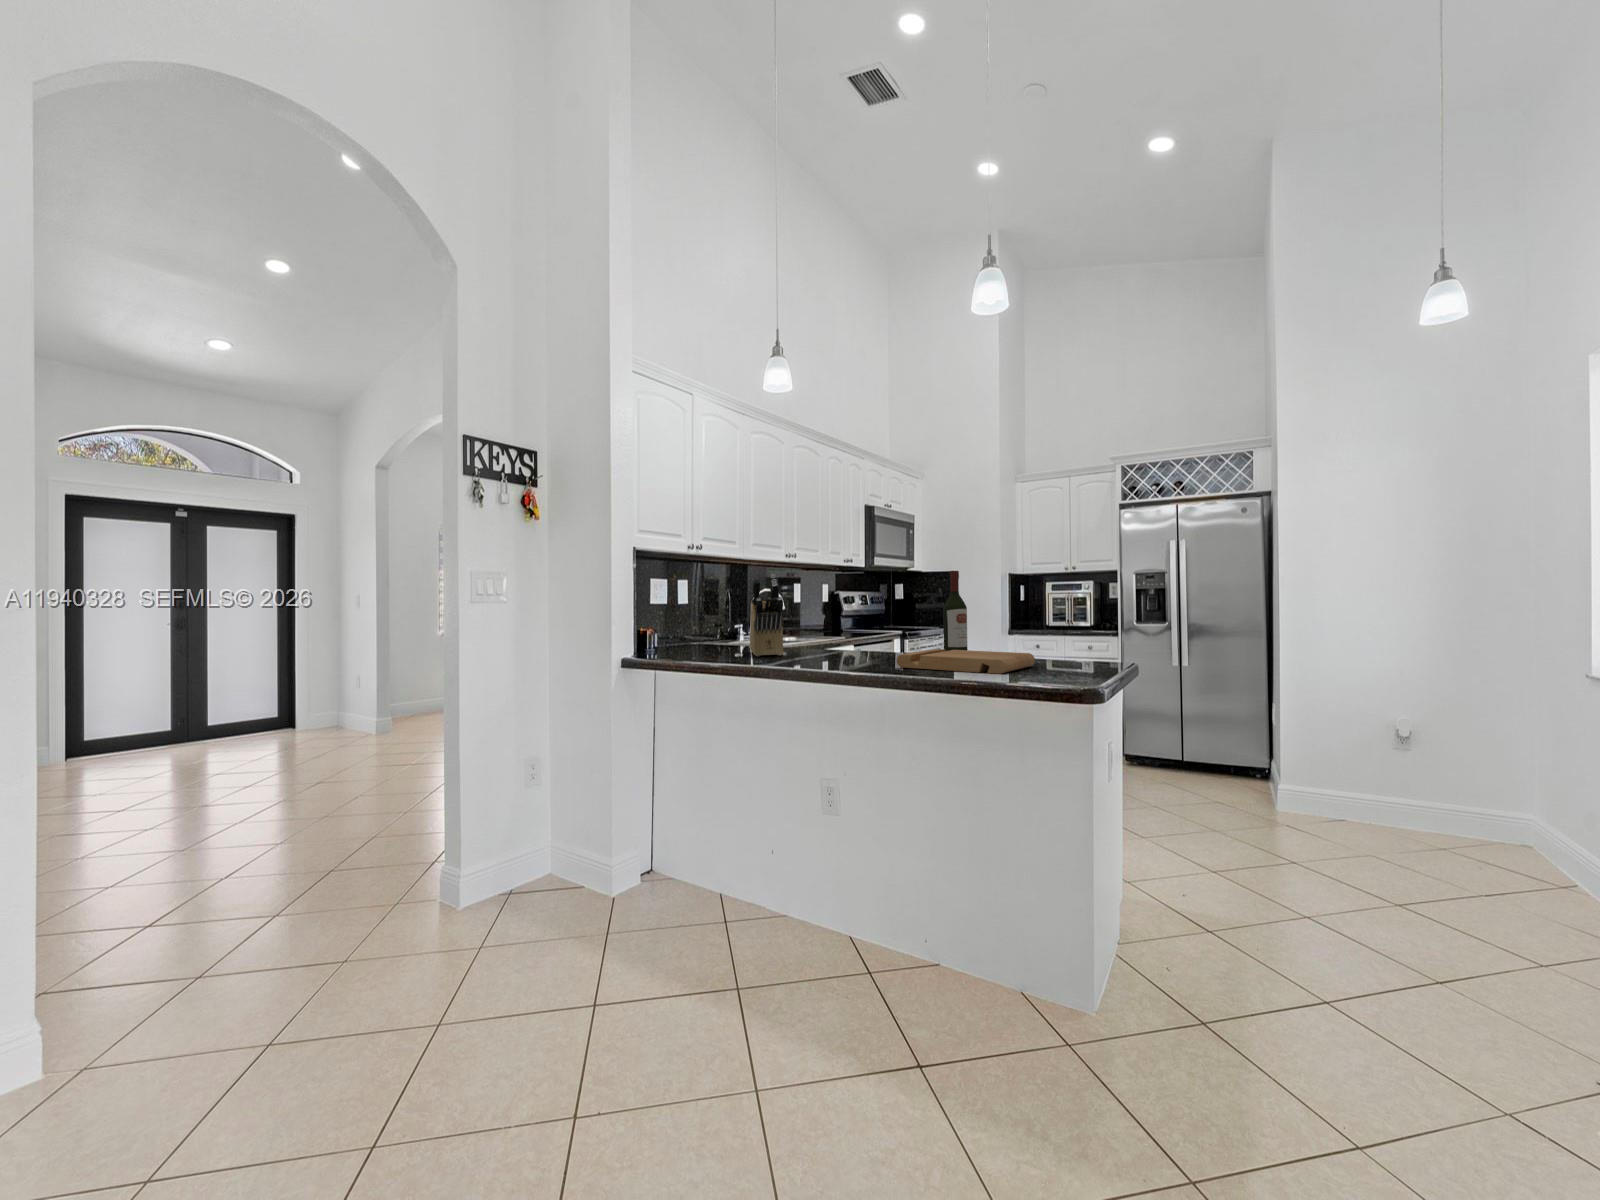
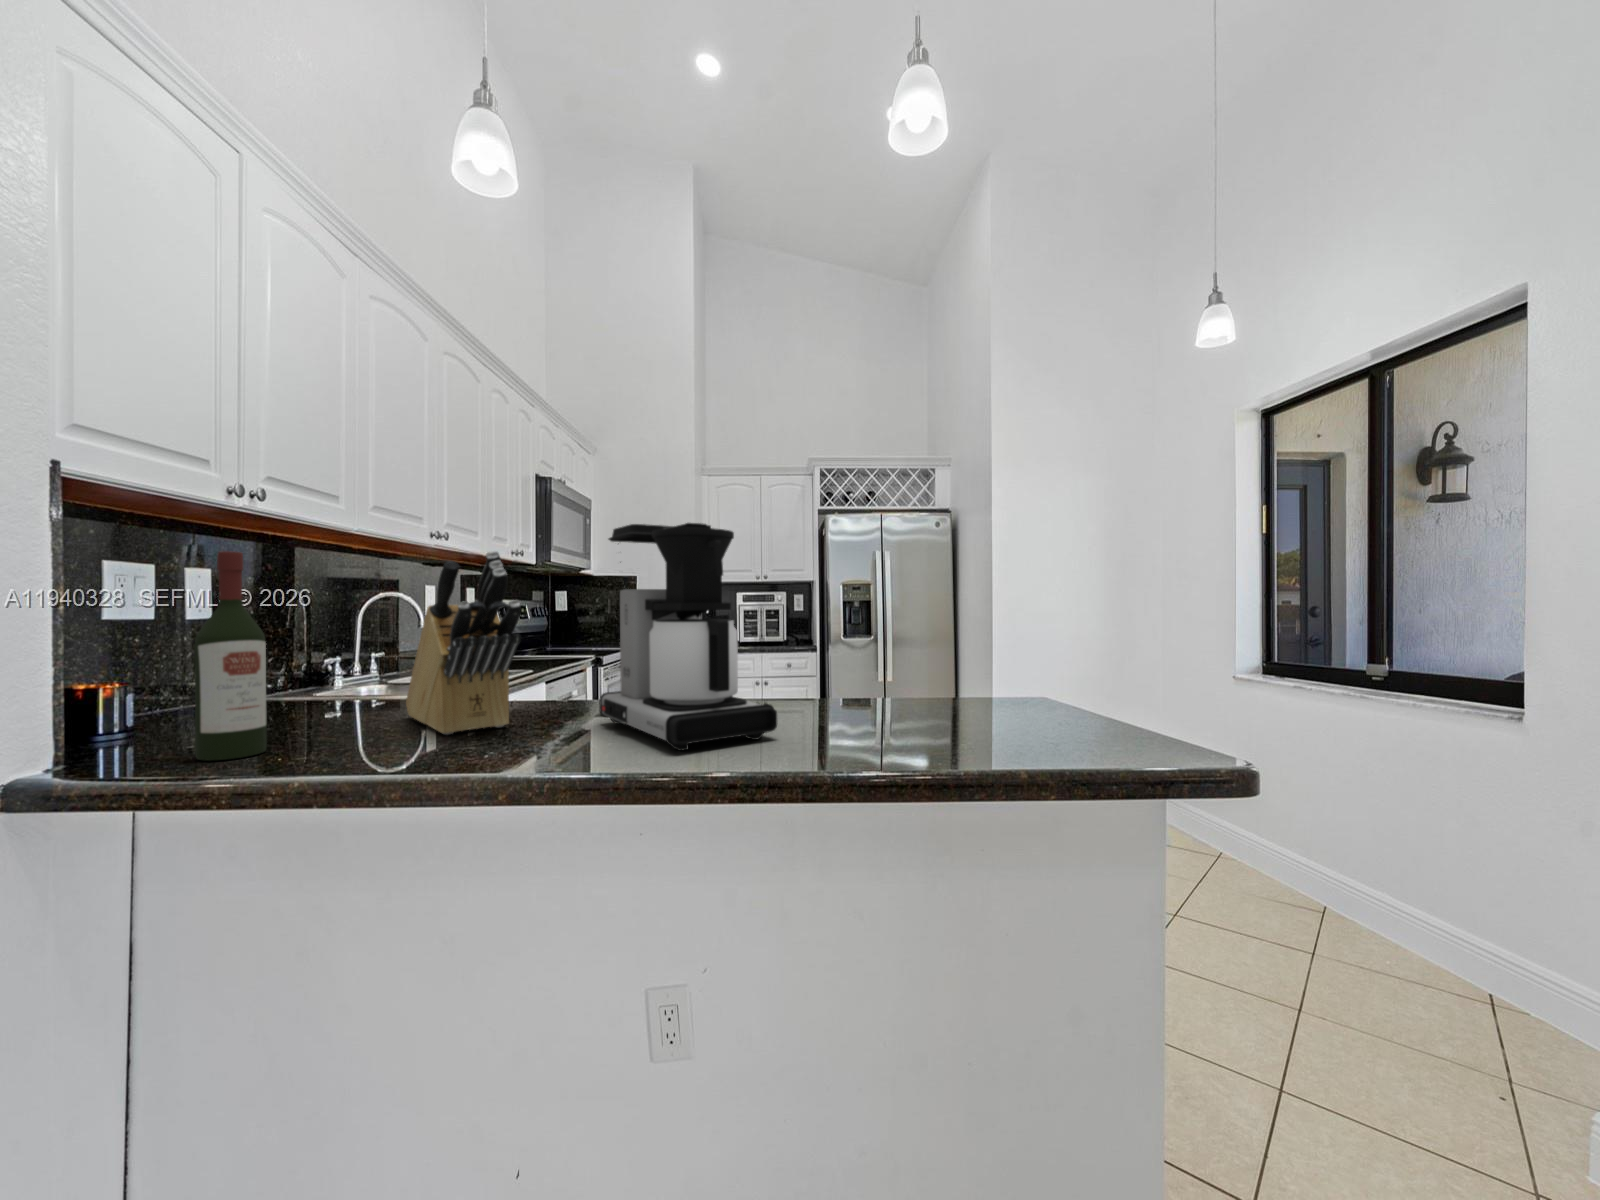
coffee maker: none [818,560,879,664] -> present [599,523,777,751]
wine bottle: present [943,571,967,651] -> present [195,551,267,761]
cutting board: present [897,649,1035,674] -> none [856,699,1112,753]

